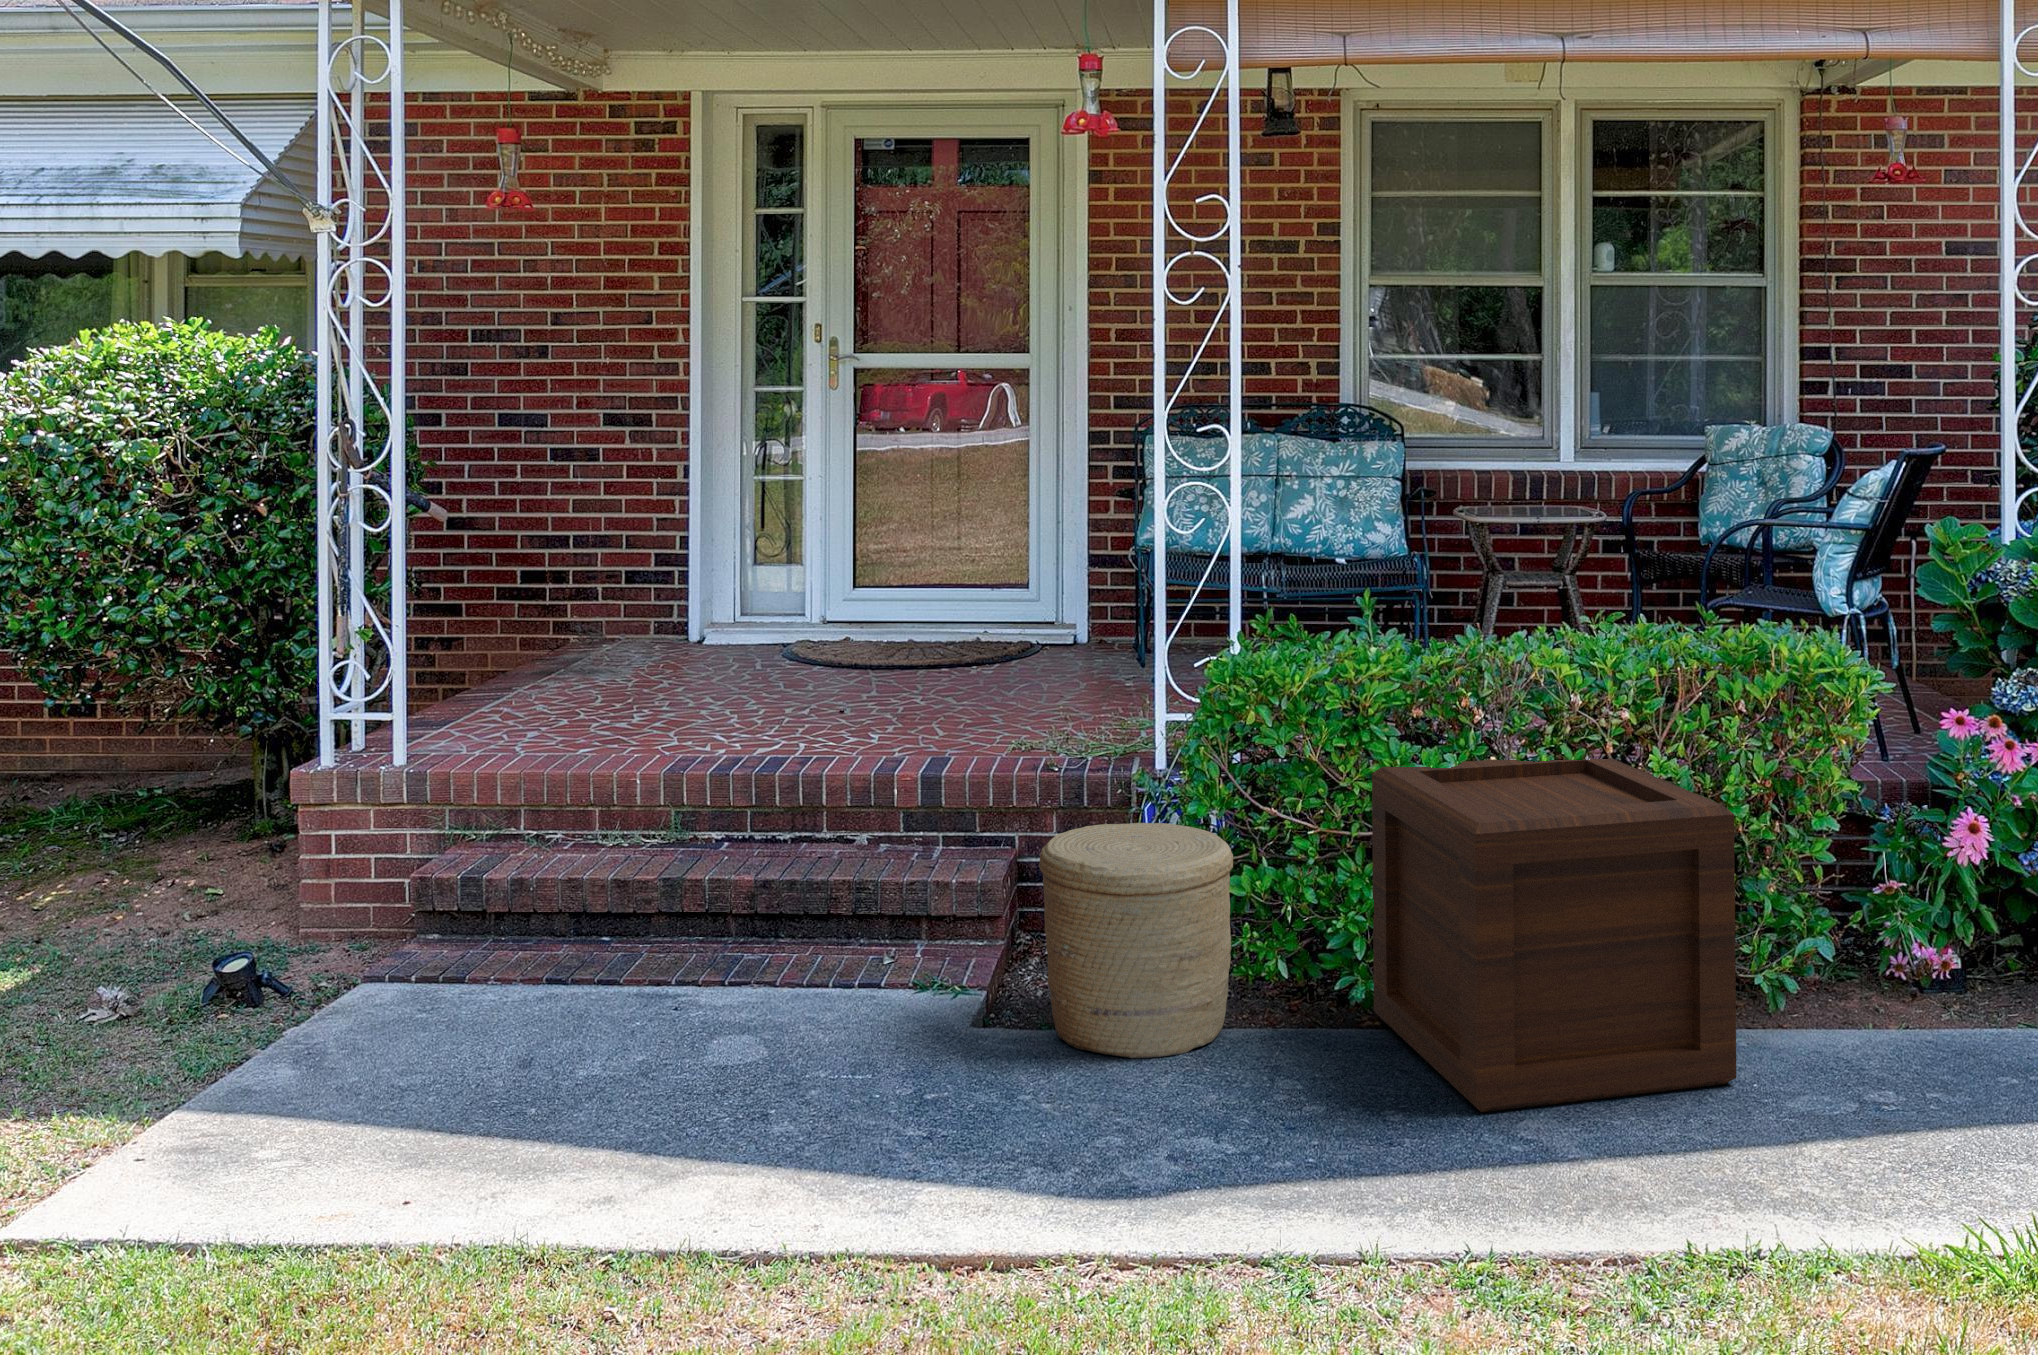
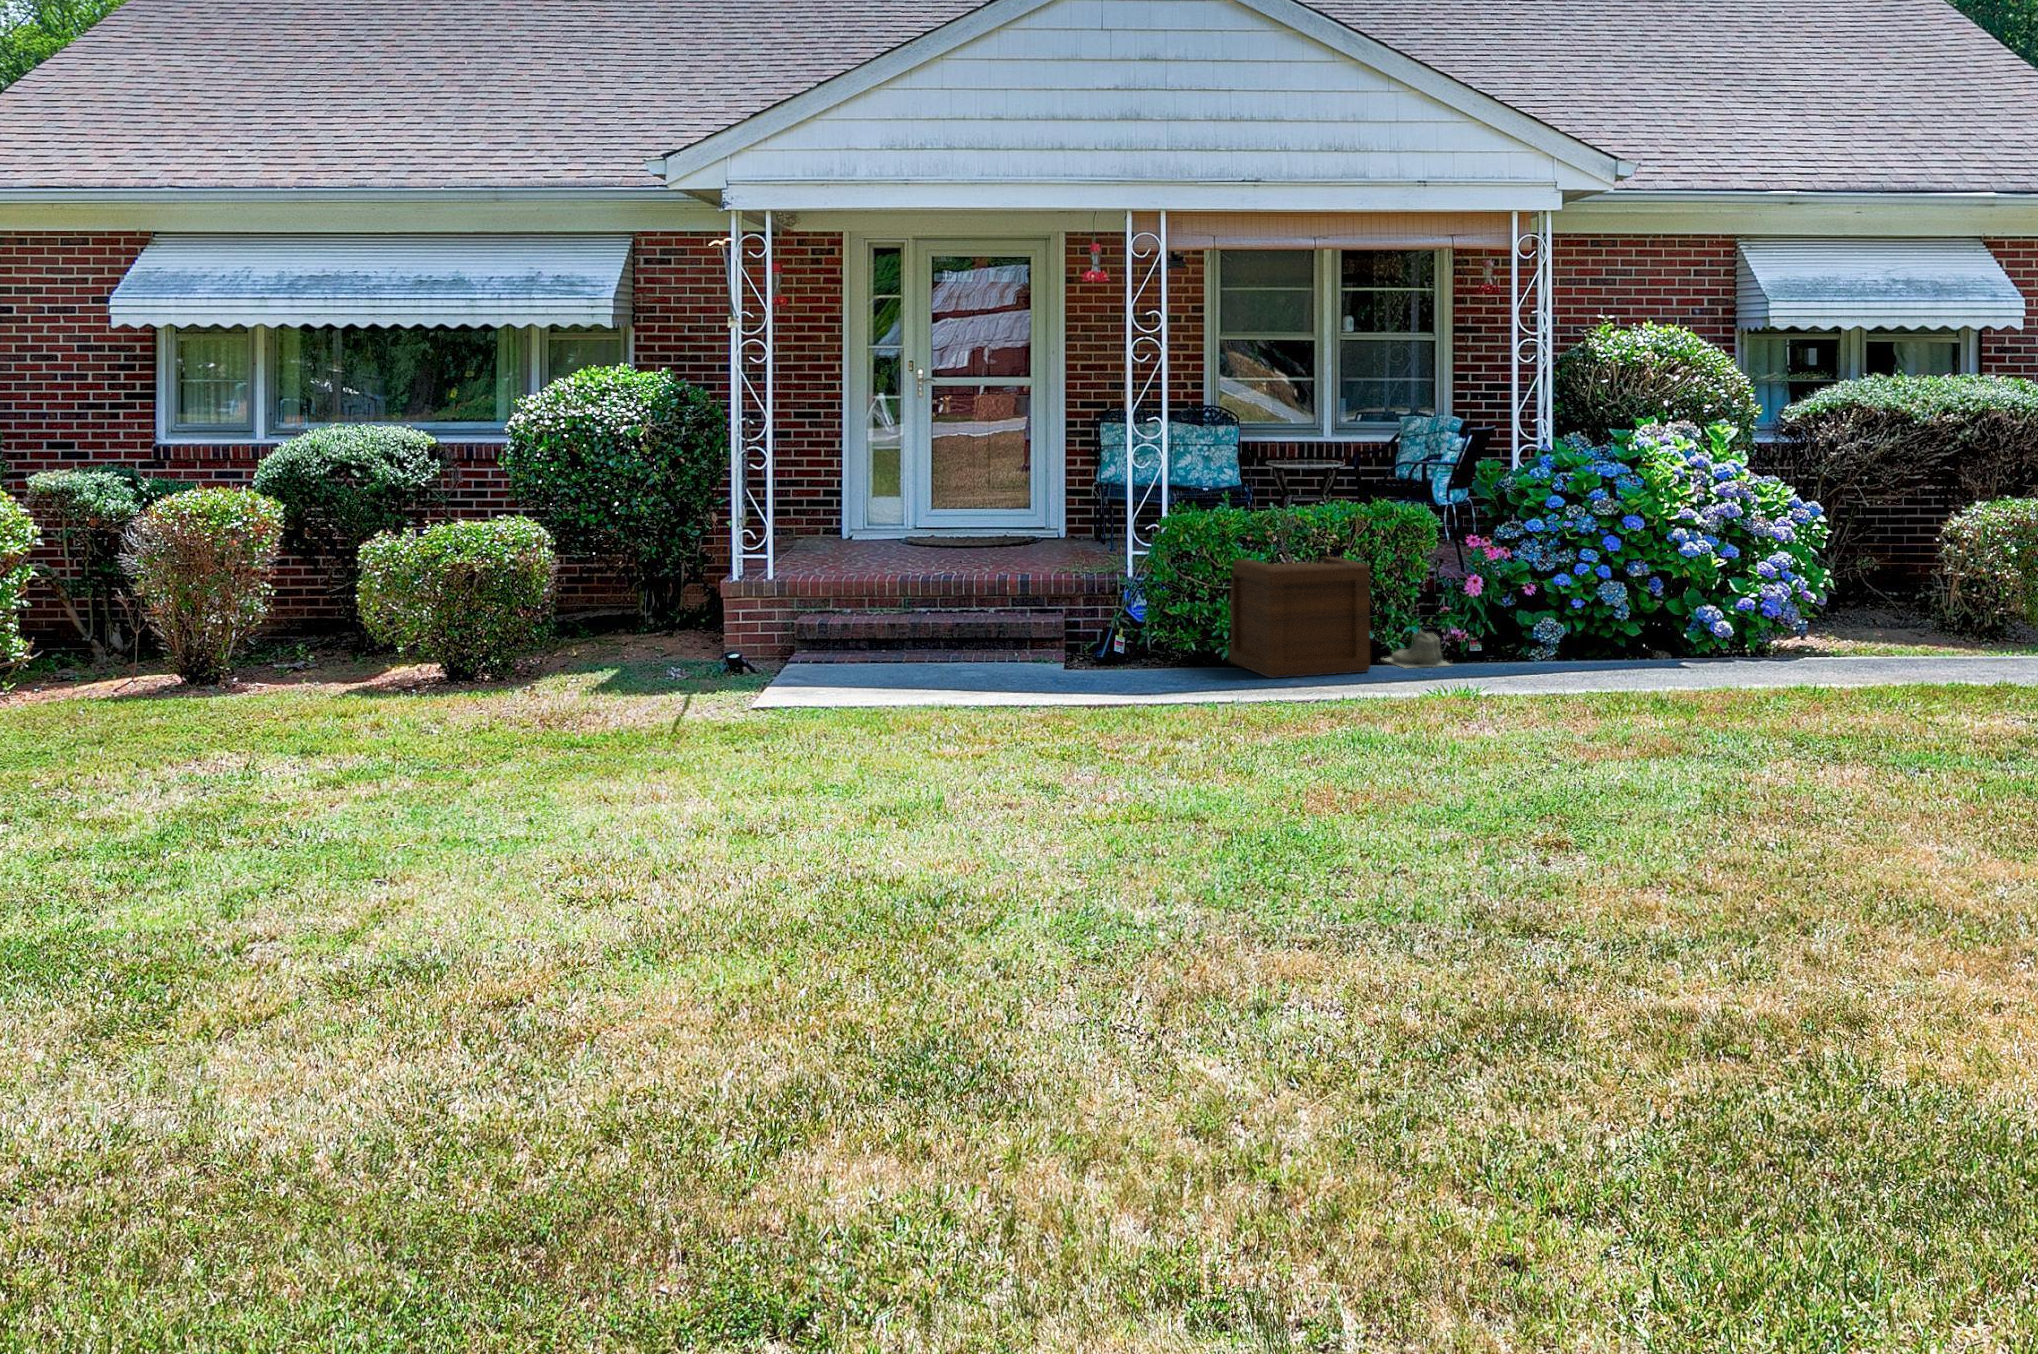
woven basket: present [1039,823,1233,1058] -> none [1091,587,1171,672]
boots: none [1740,950,1941,1065] -> present [1384,631,1450,668]

